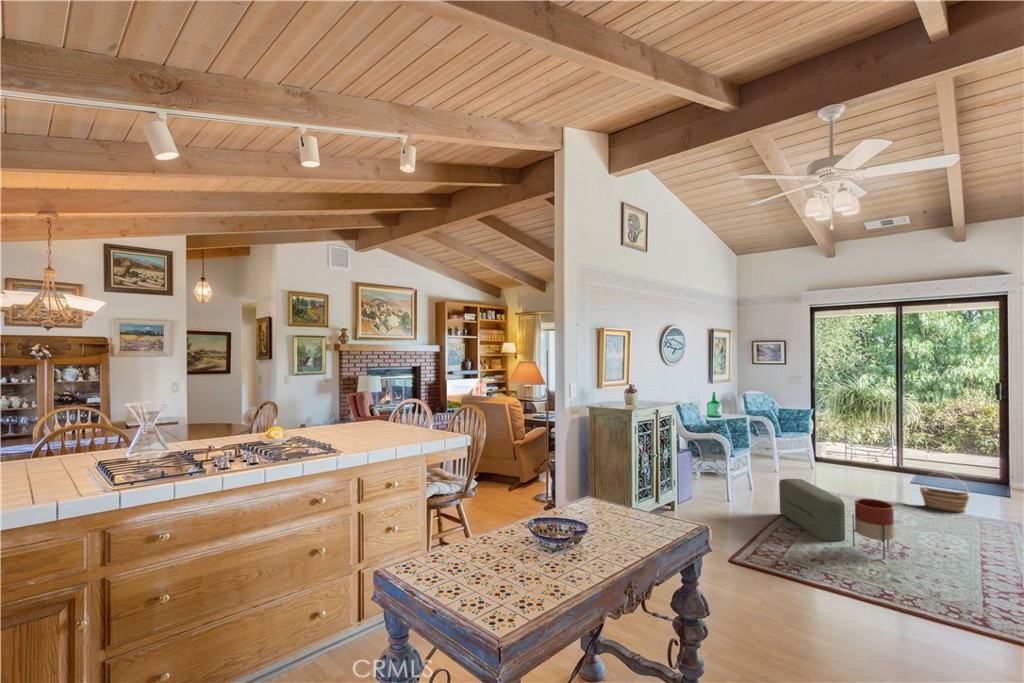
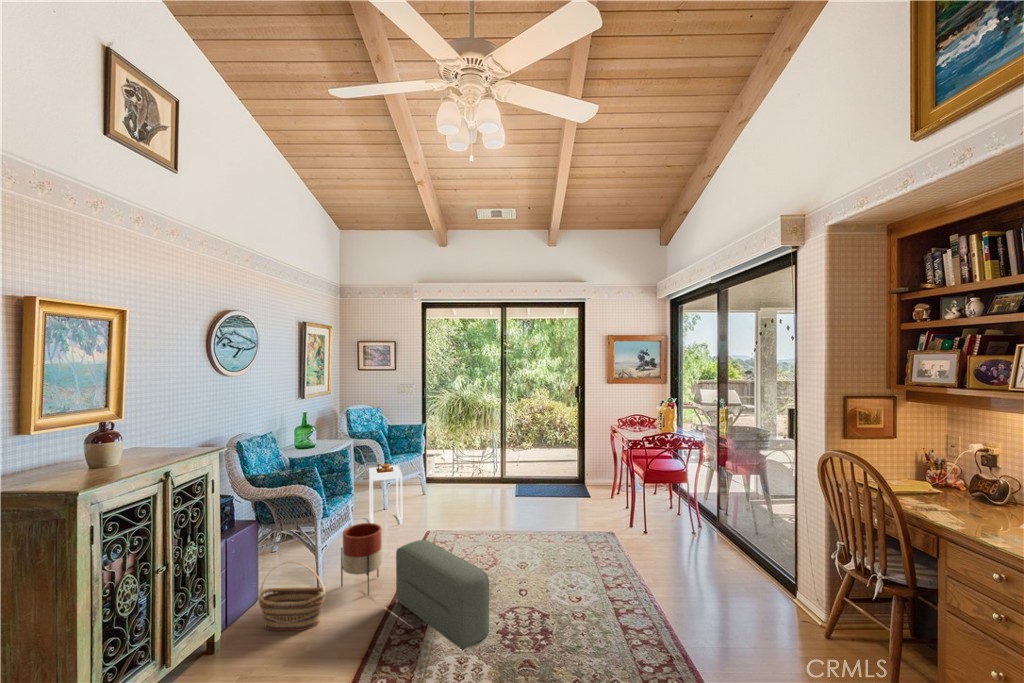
side table: none [763,435,790,482] -> present [369,464,402,524]
basket: present [920,486,970,513] -> present [258,562,325,631]
planter: present [852,498,895,559] -> present [341,523,382,595]

